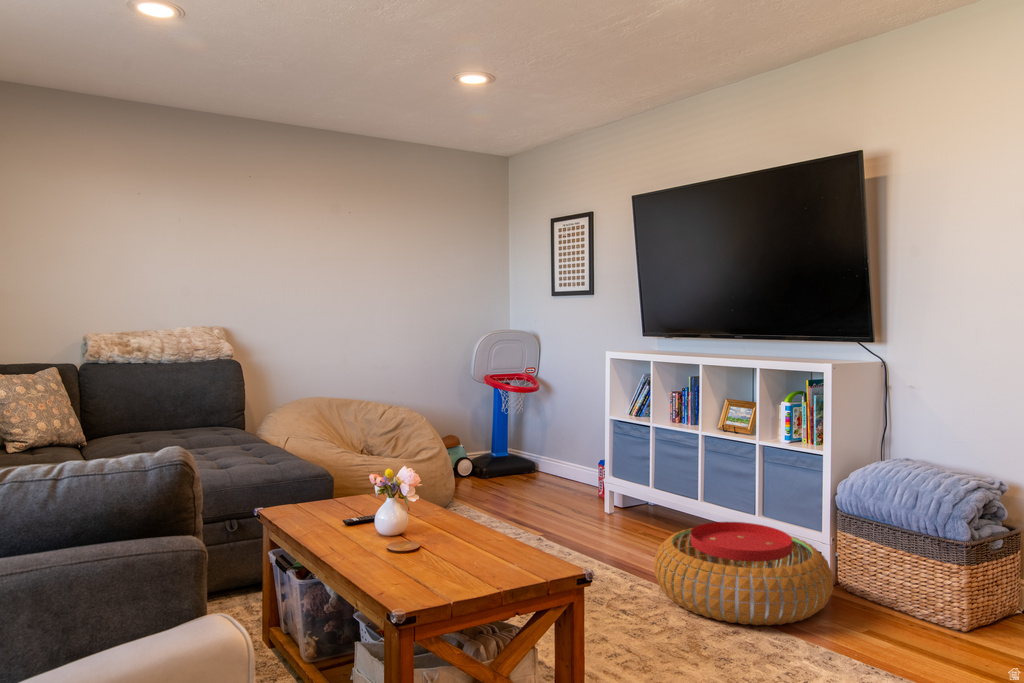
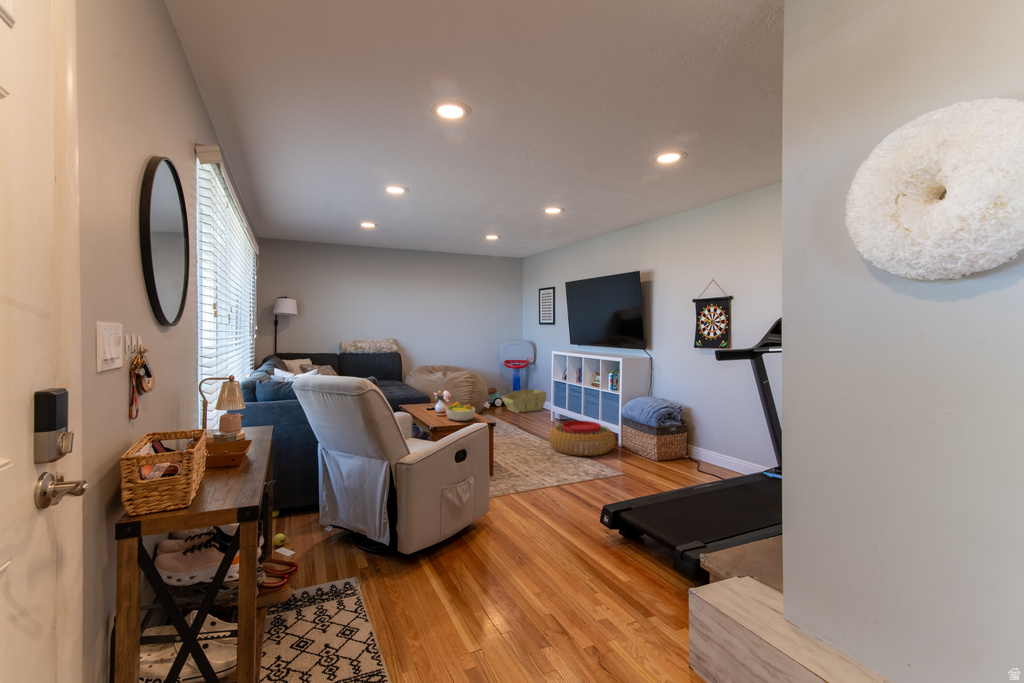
storage bin: none [476,436,572,492] -> present [503,390,546,413]
fruit bowl: none [412,501,513,569] -> present [446,402,475,421]

